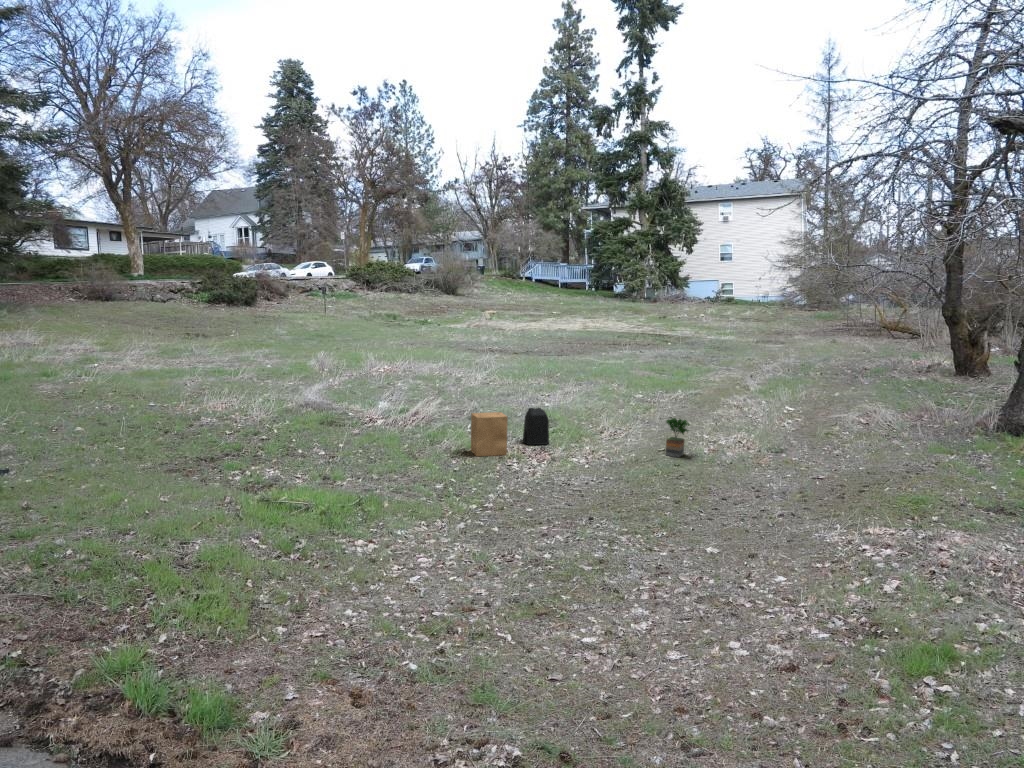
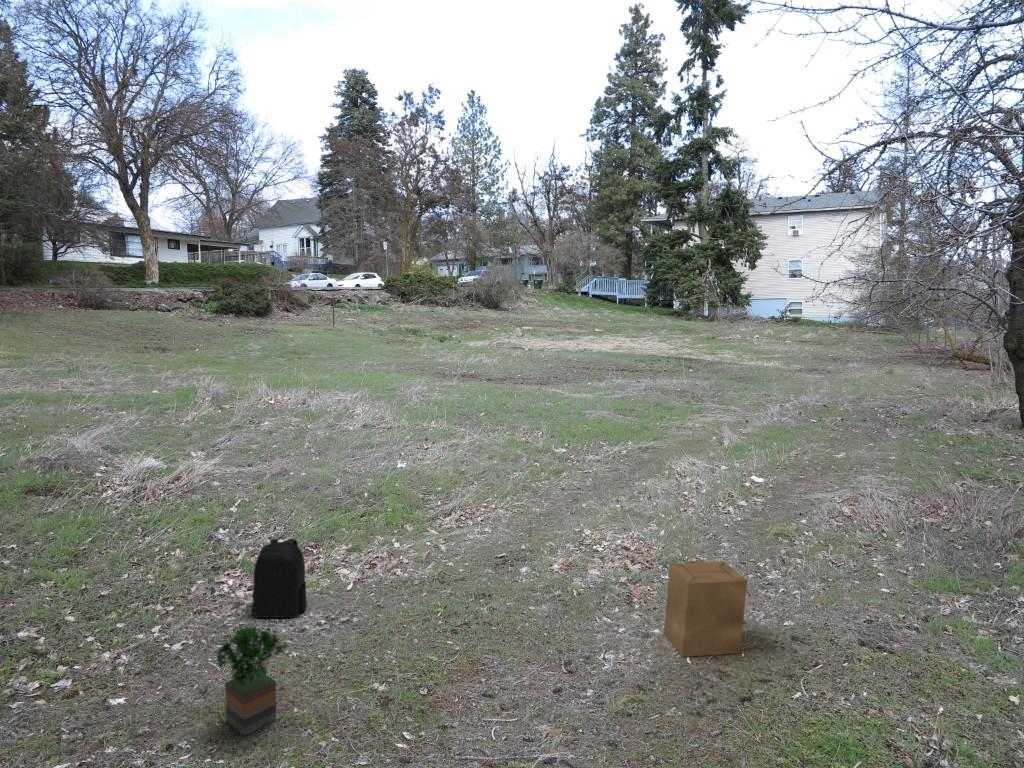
cardboard box: present [471,412,508,456] -> present [664,562,747,657]
potted tree: present [666,418,690,457] -> present [217,627,288,736]

